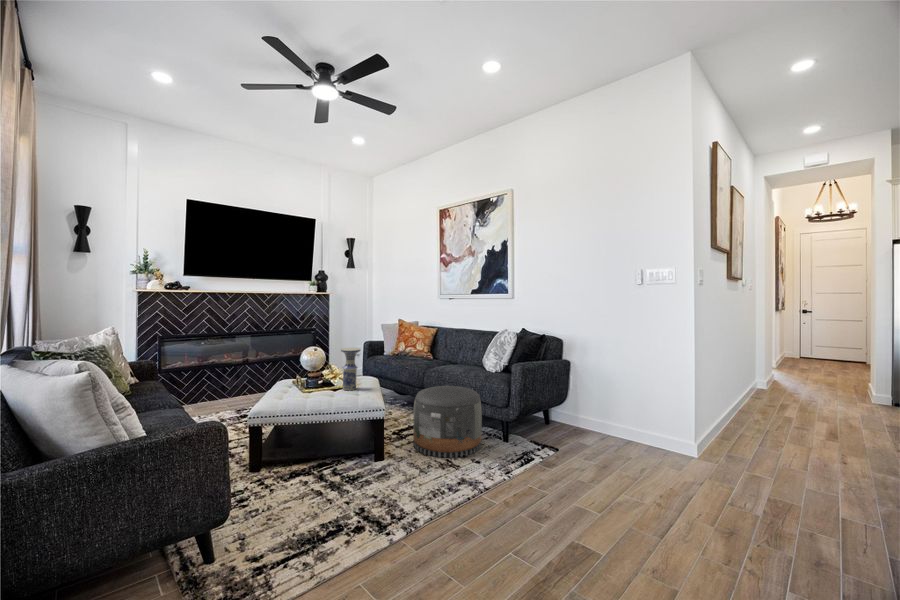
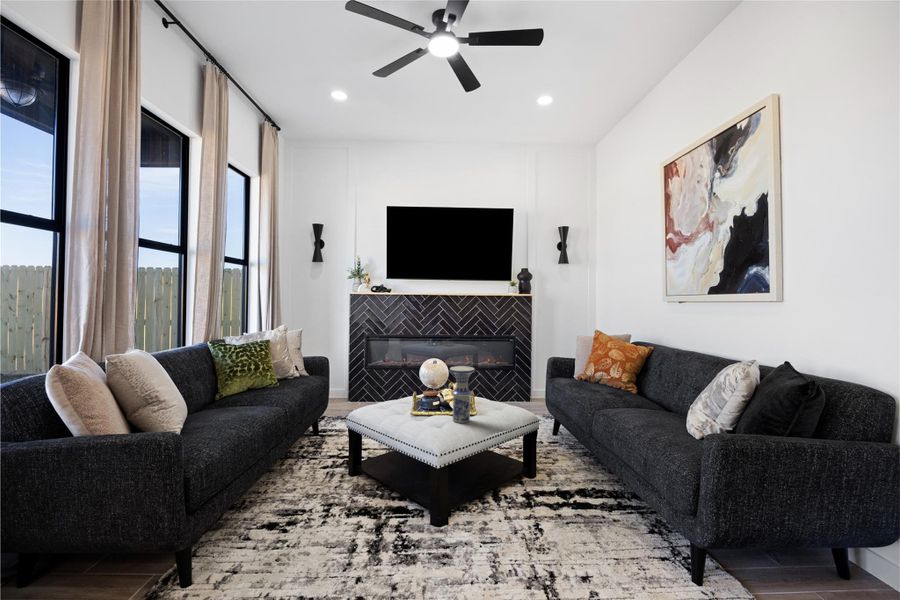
pouf: present [413,386,482,458] -> none [528,441,646,579]

